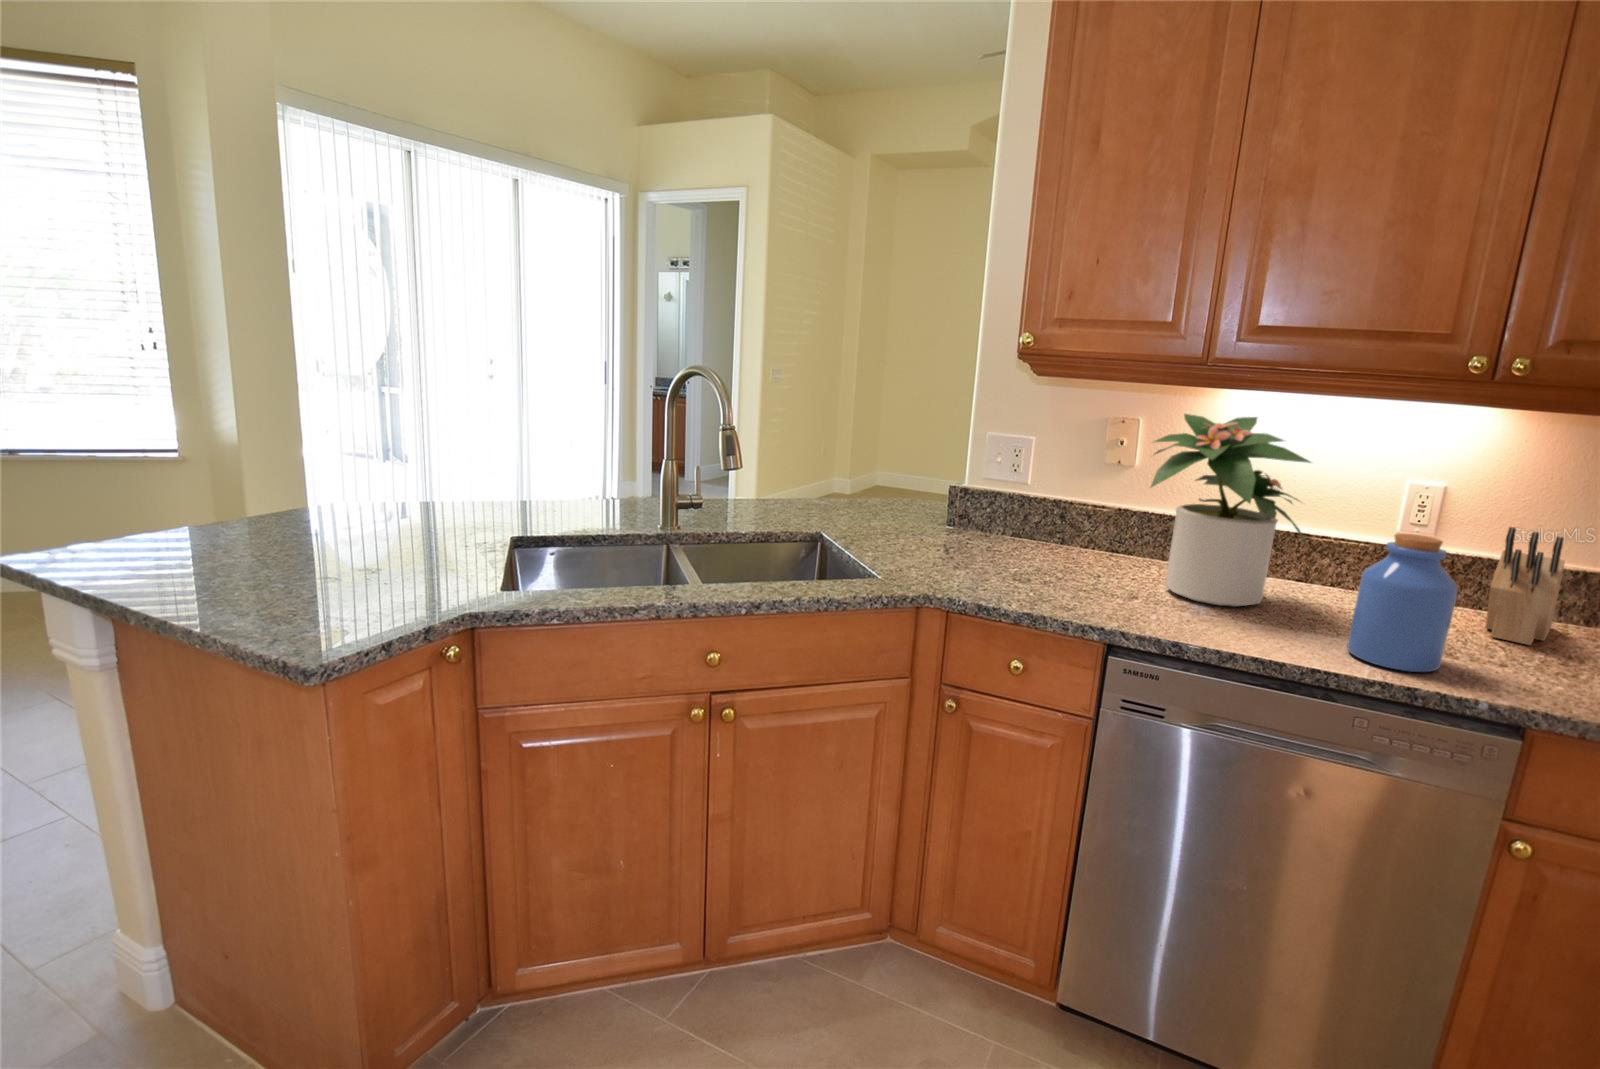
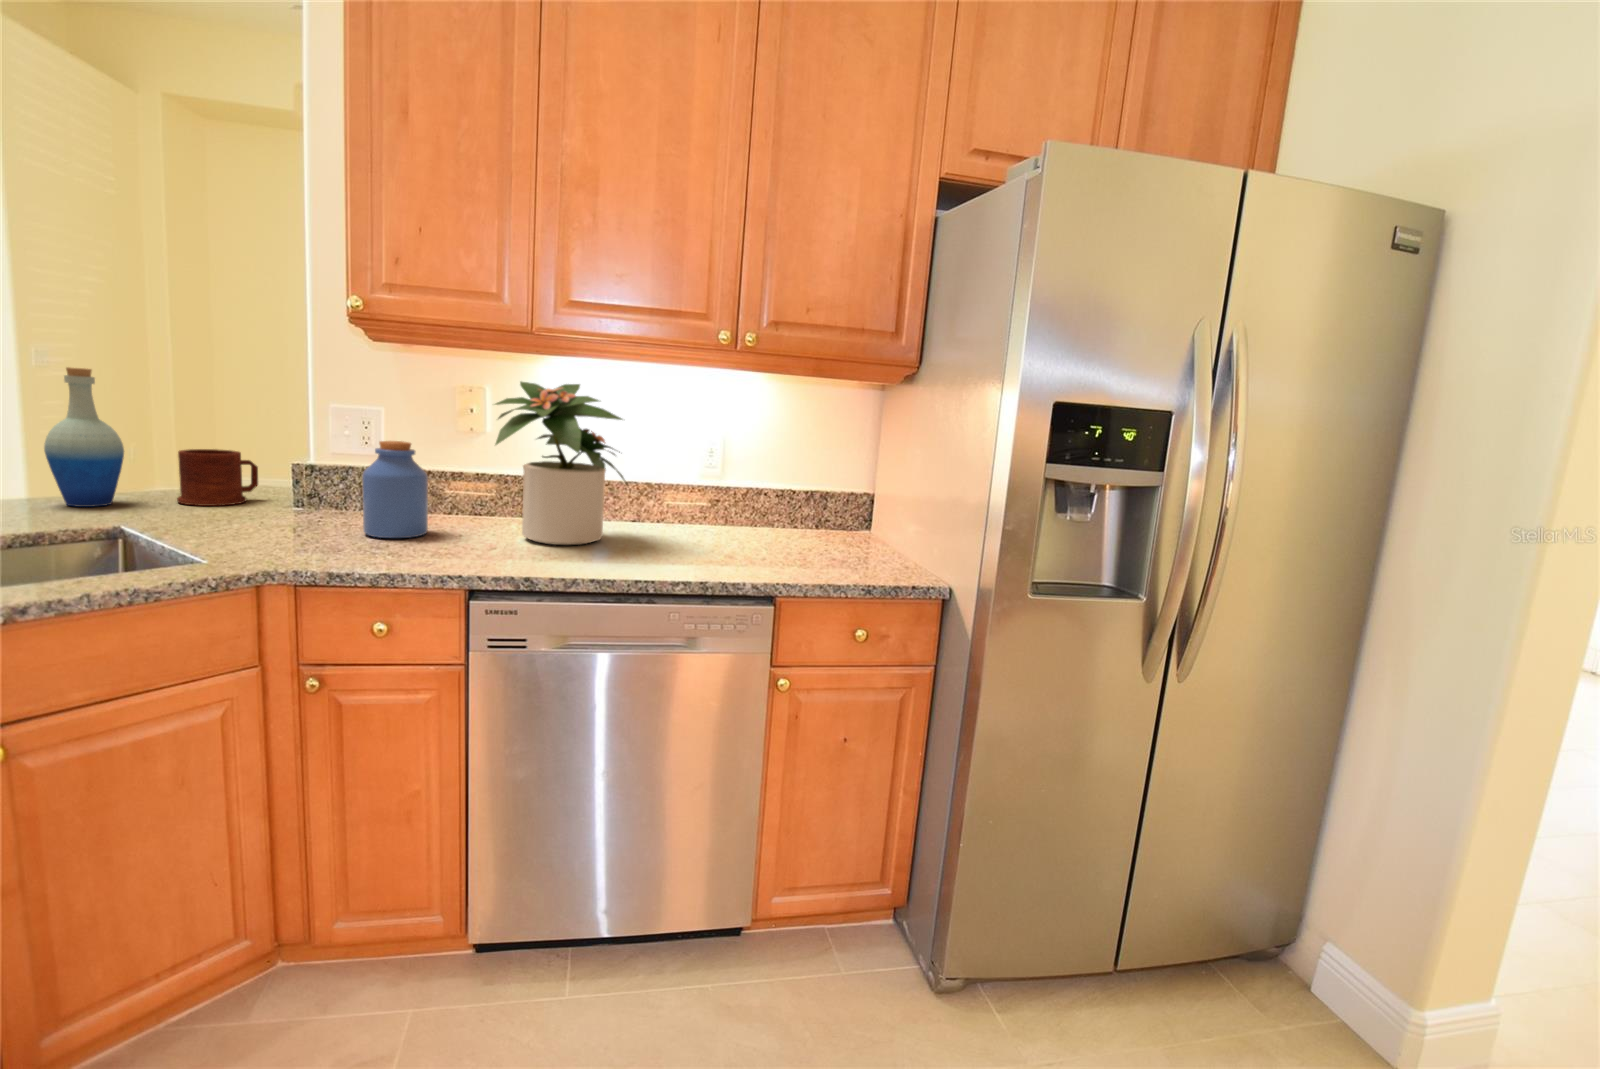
bottle: none [781,398,829,512] -> present [44,367,124,507]
mug: none [858,467,919,519] -> present [177,449,258,506]
knife block: present [1486,527,1565,645] -> none [748,461,787,544]
jar: present [1347,534,1458,672] -> present [362,441,428,538]

